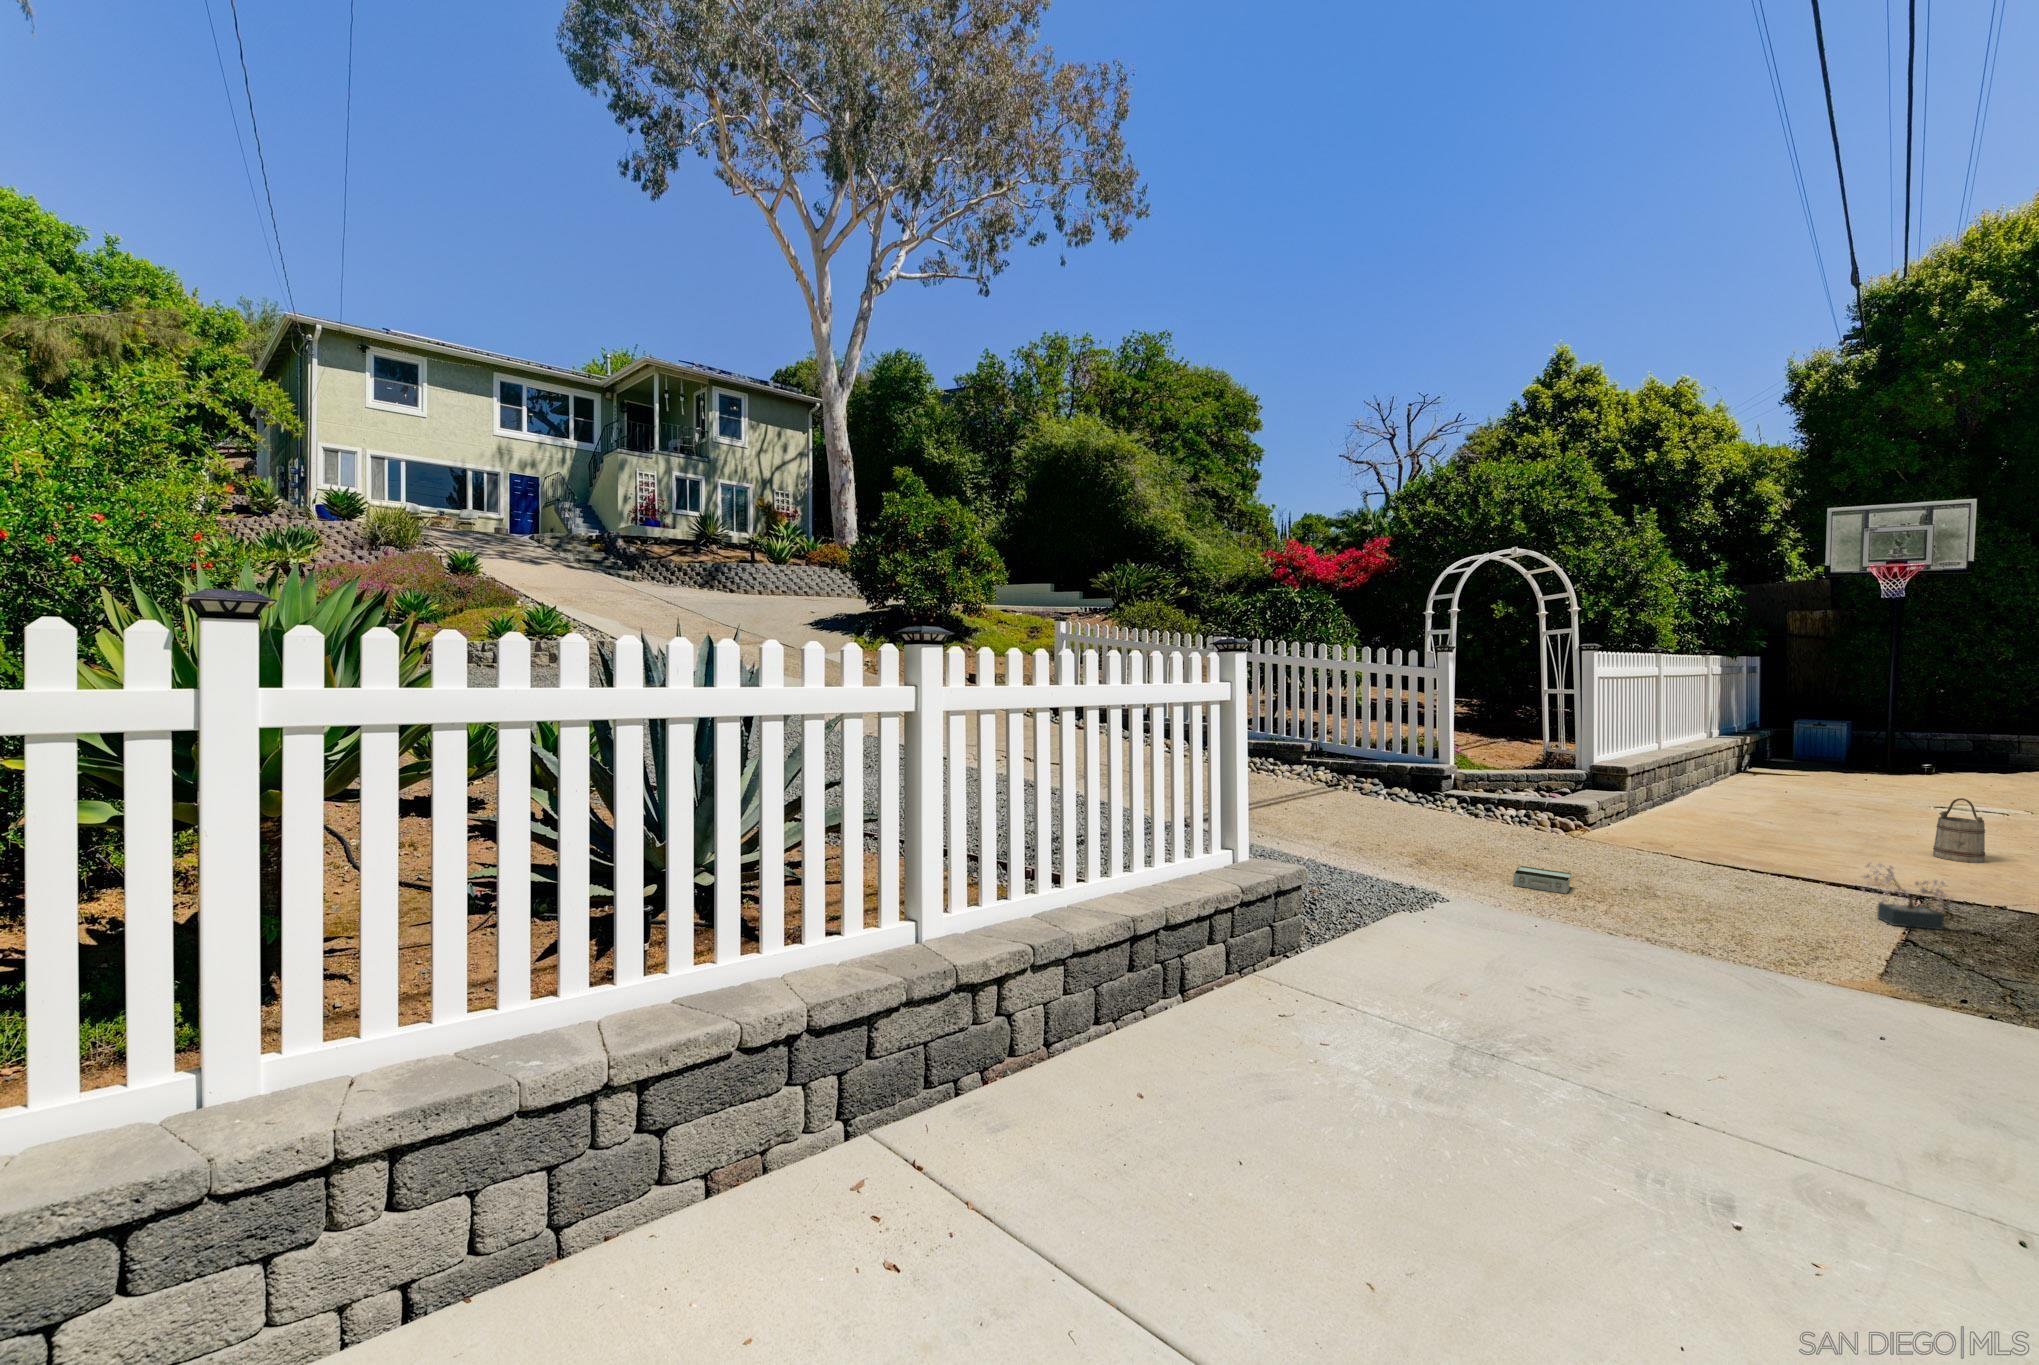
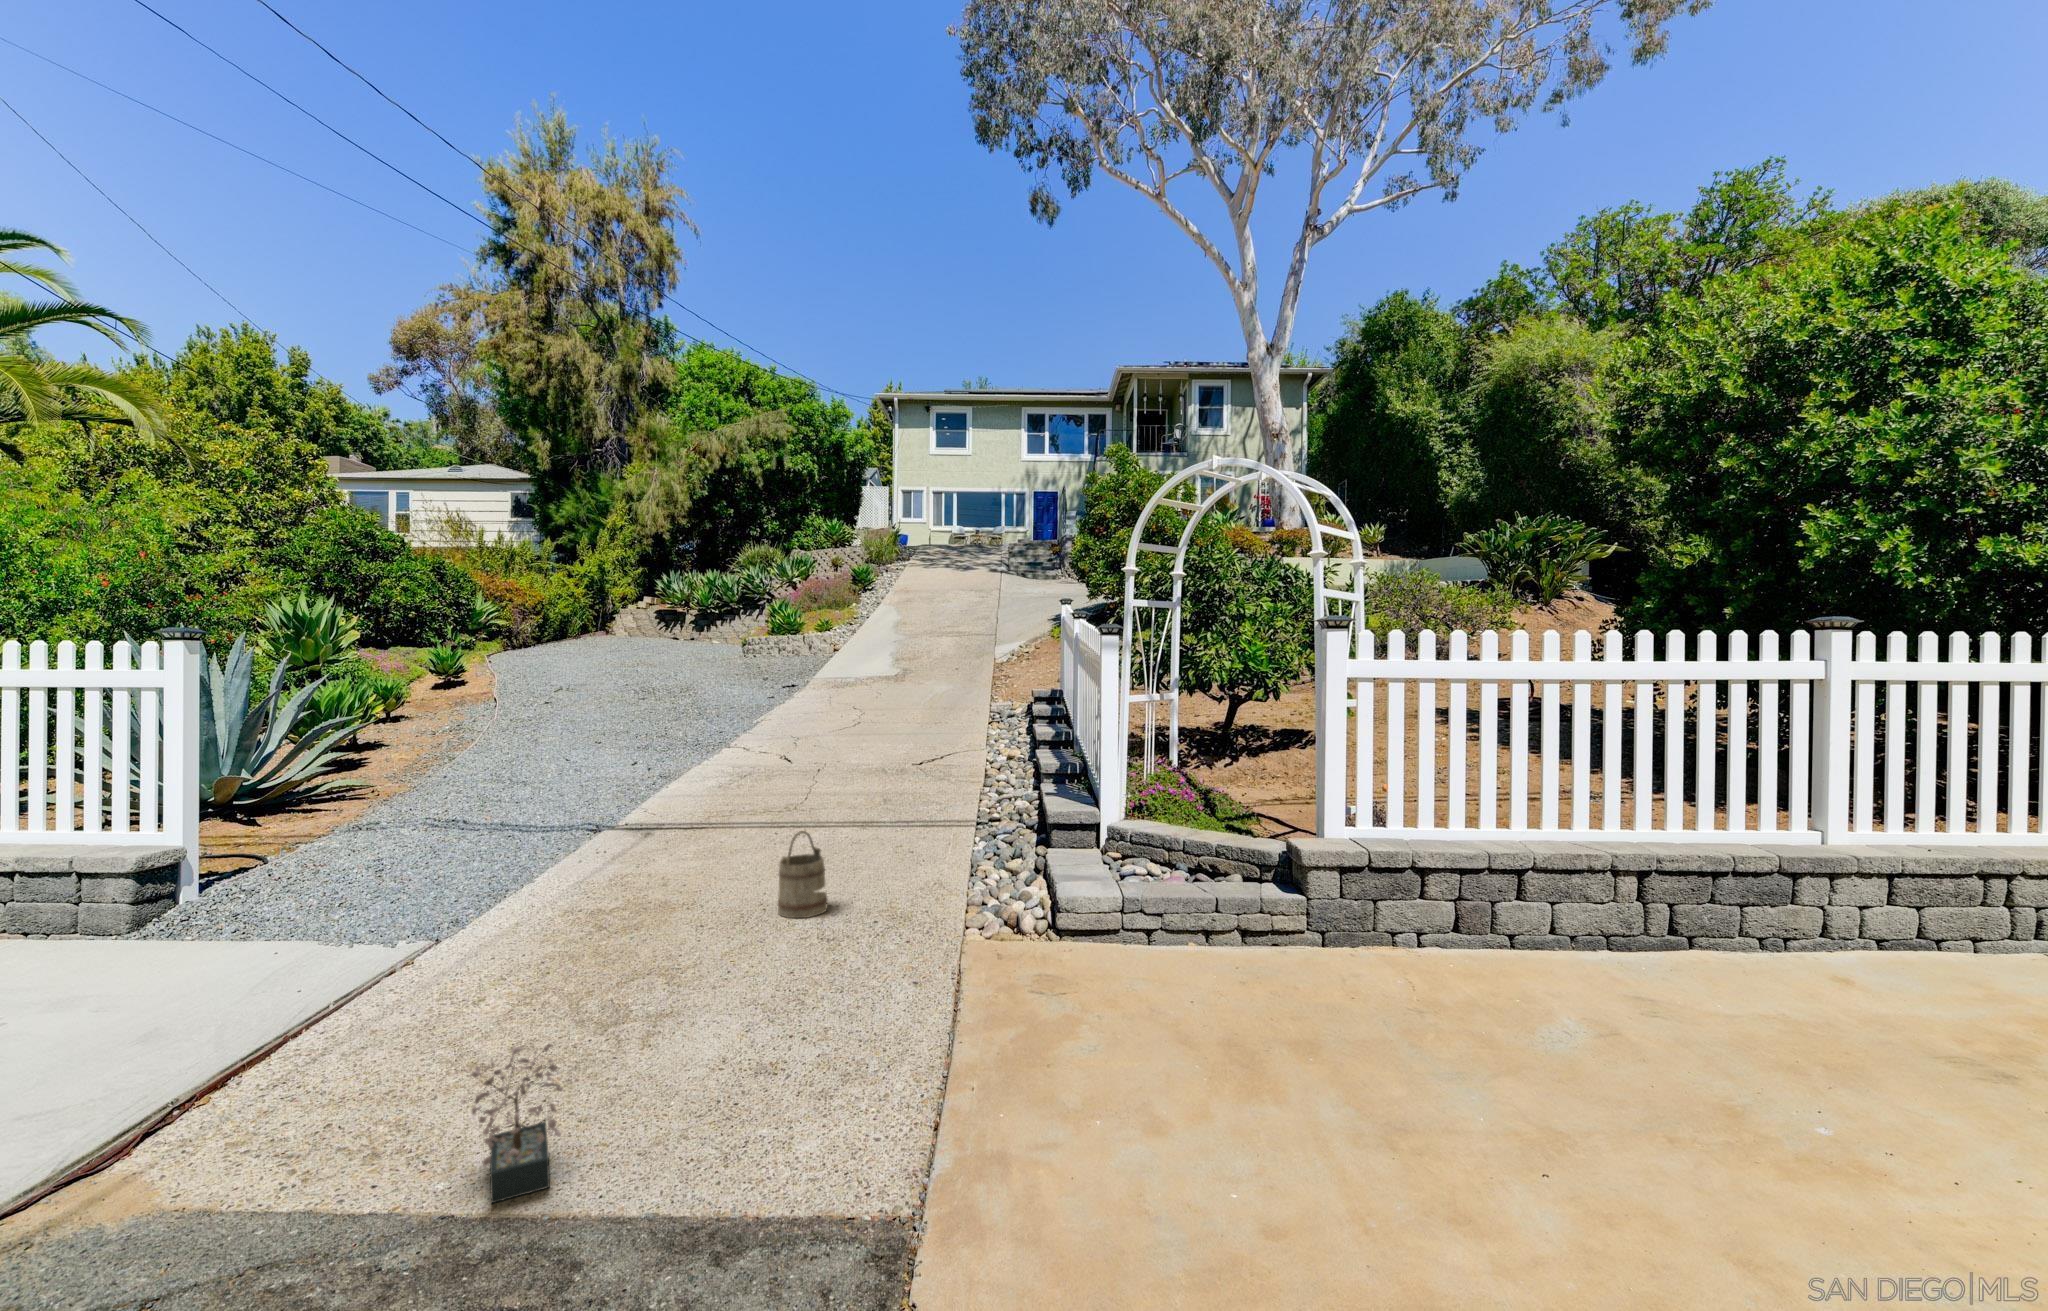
bucket: present [1933,798,1985,863] -> present [778,831,828,918]
toolbox: present [1513,866,1572,894] -> none [521,936,590,979]

